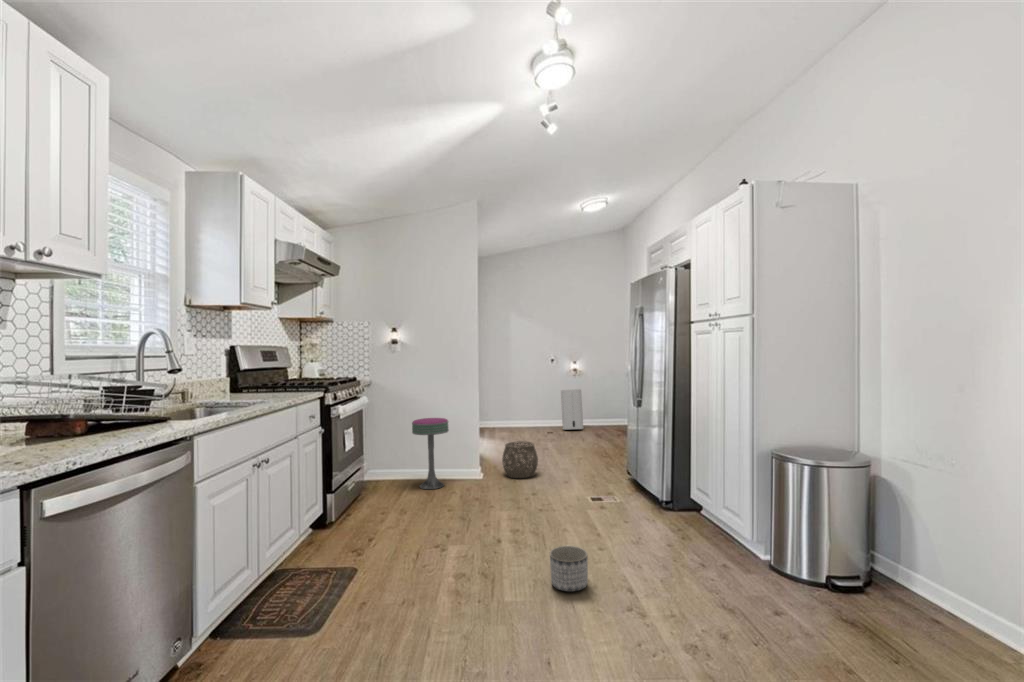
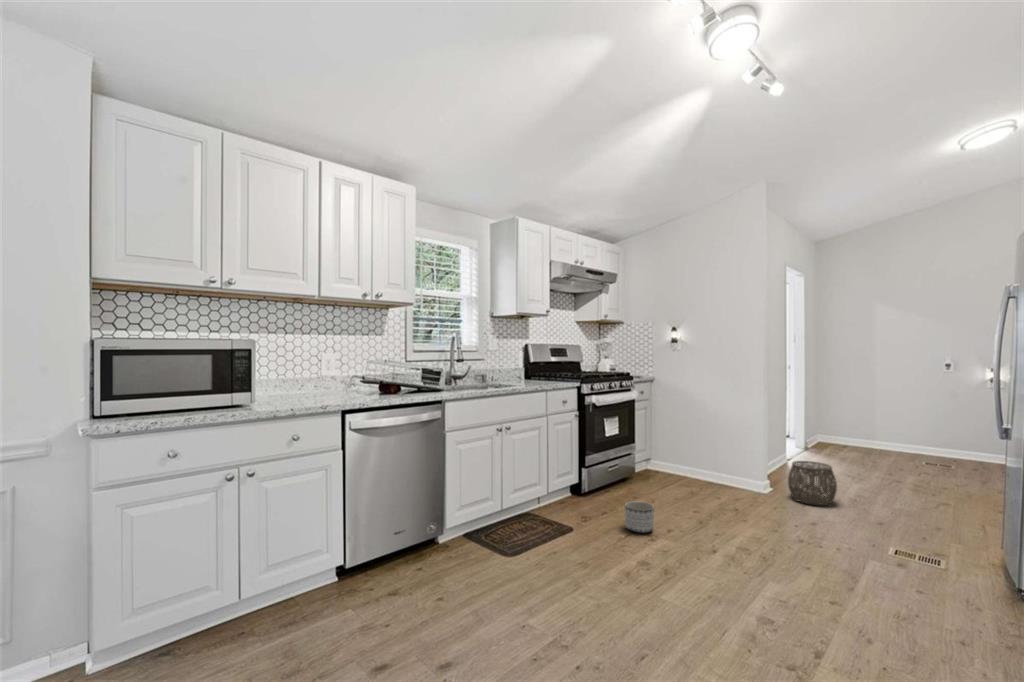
air purifier: present [561,389,583,430] -> none [947,410,986,469]
bar stool: present [412,418,449,489] -> none [680,419,719,491]
planter: present [550,546,588,592] -> present [625,501,654,533]

